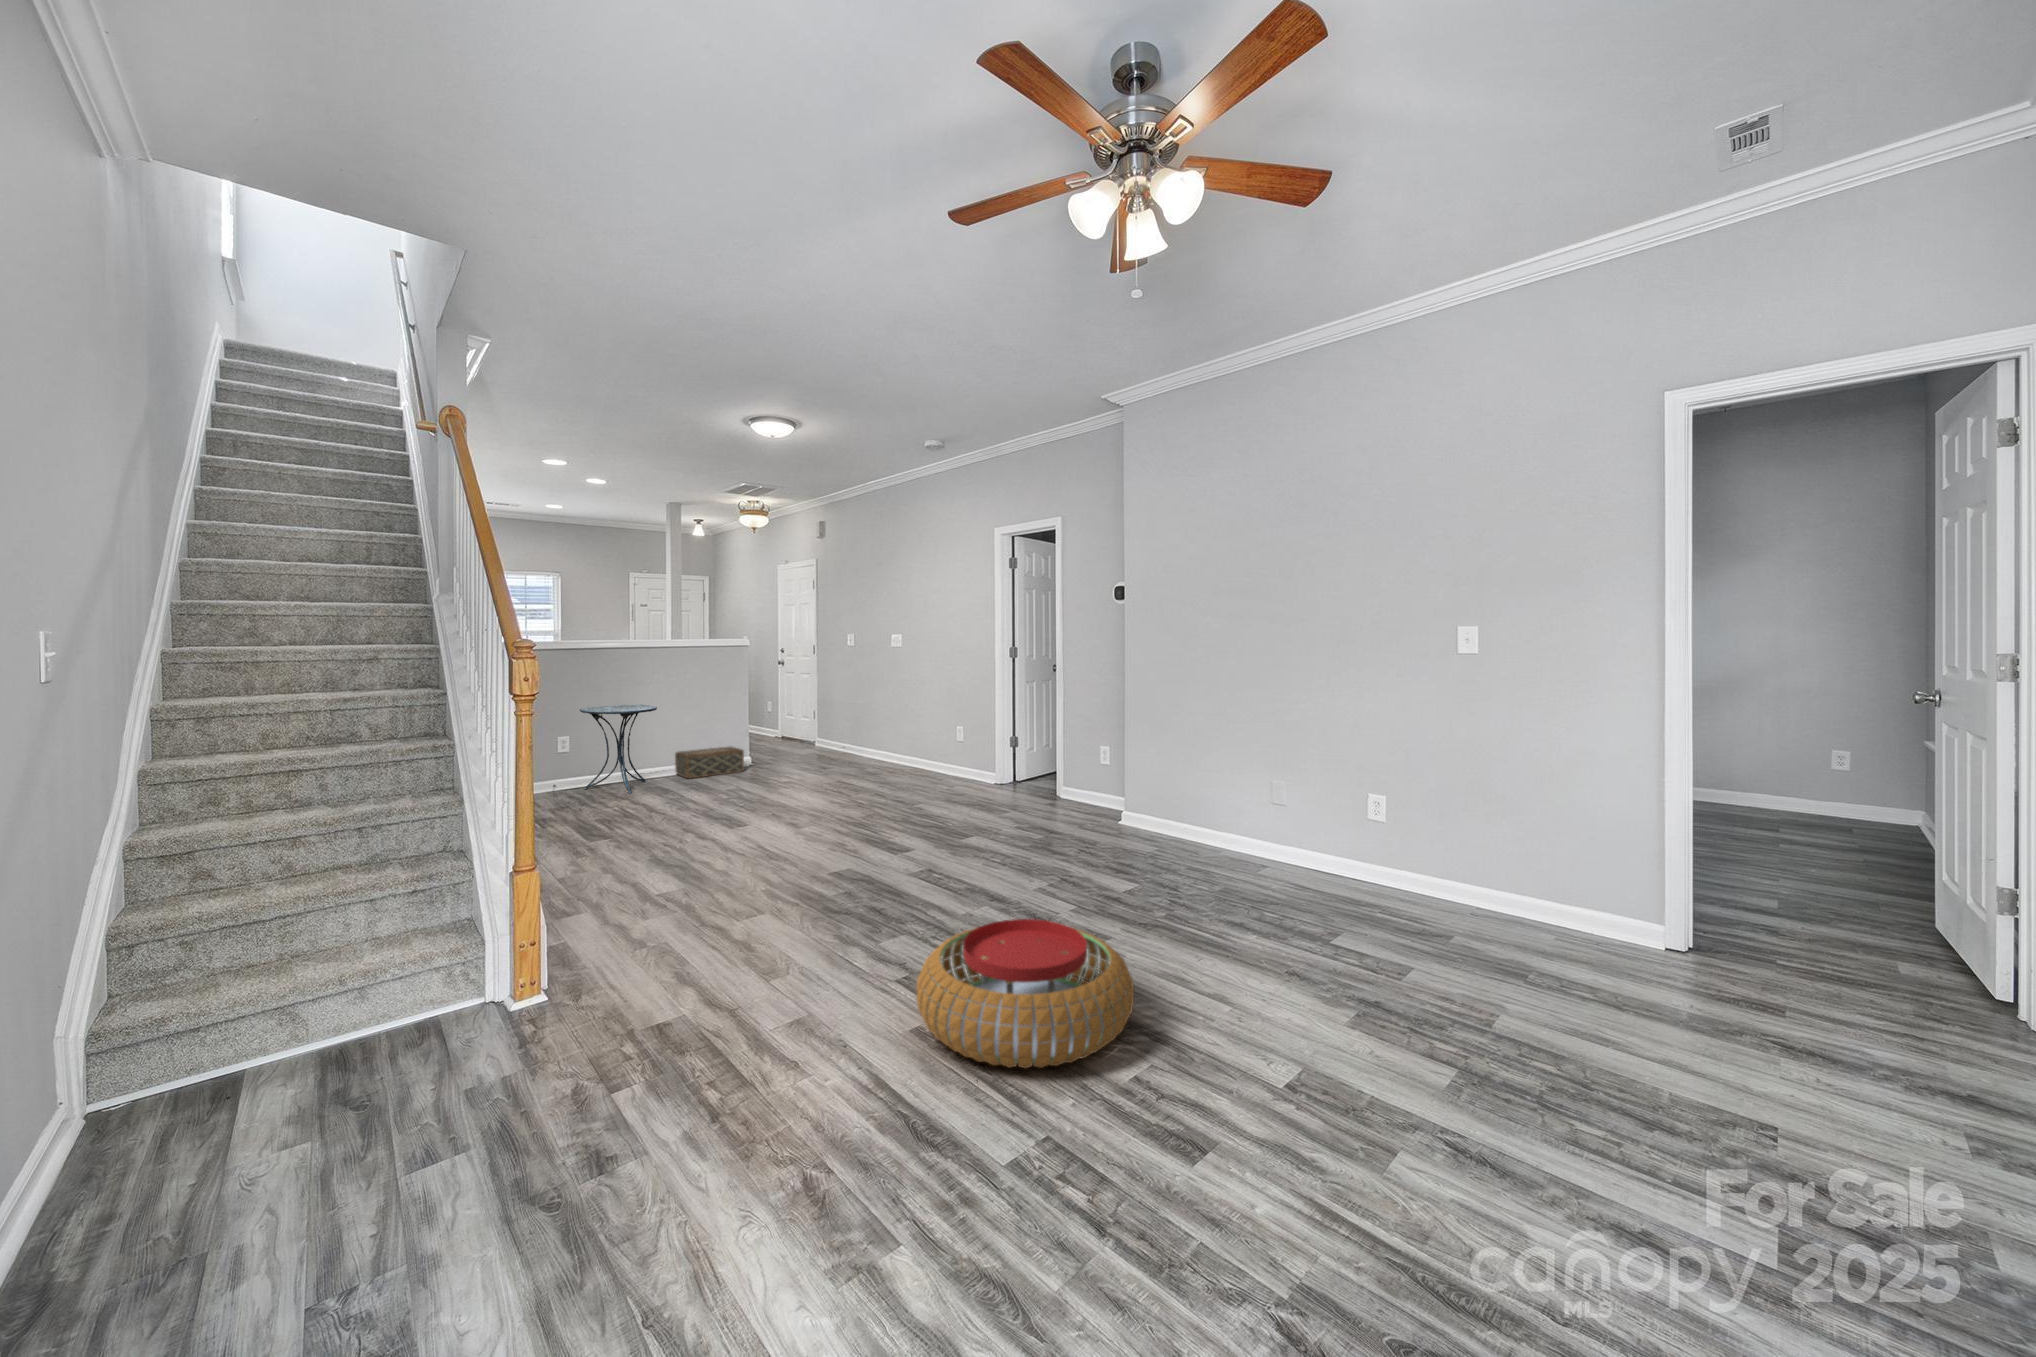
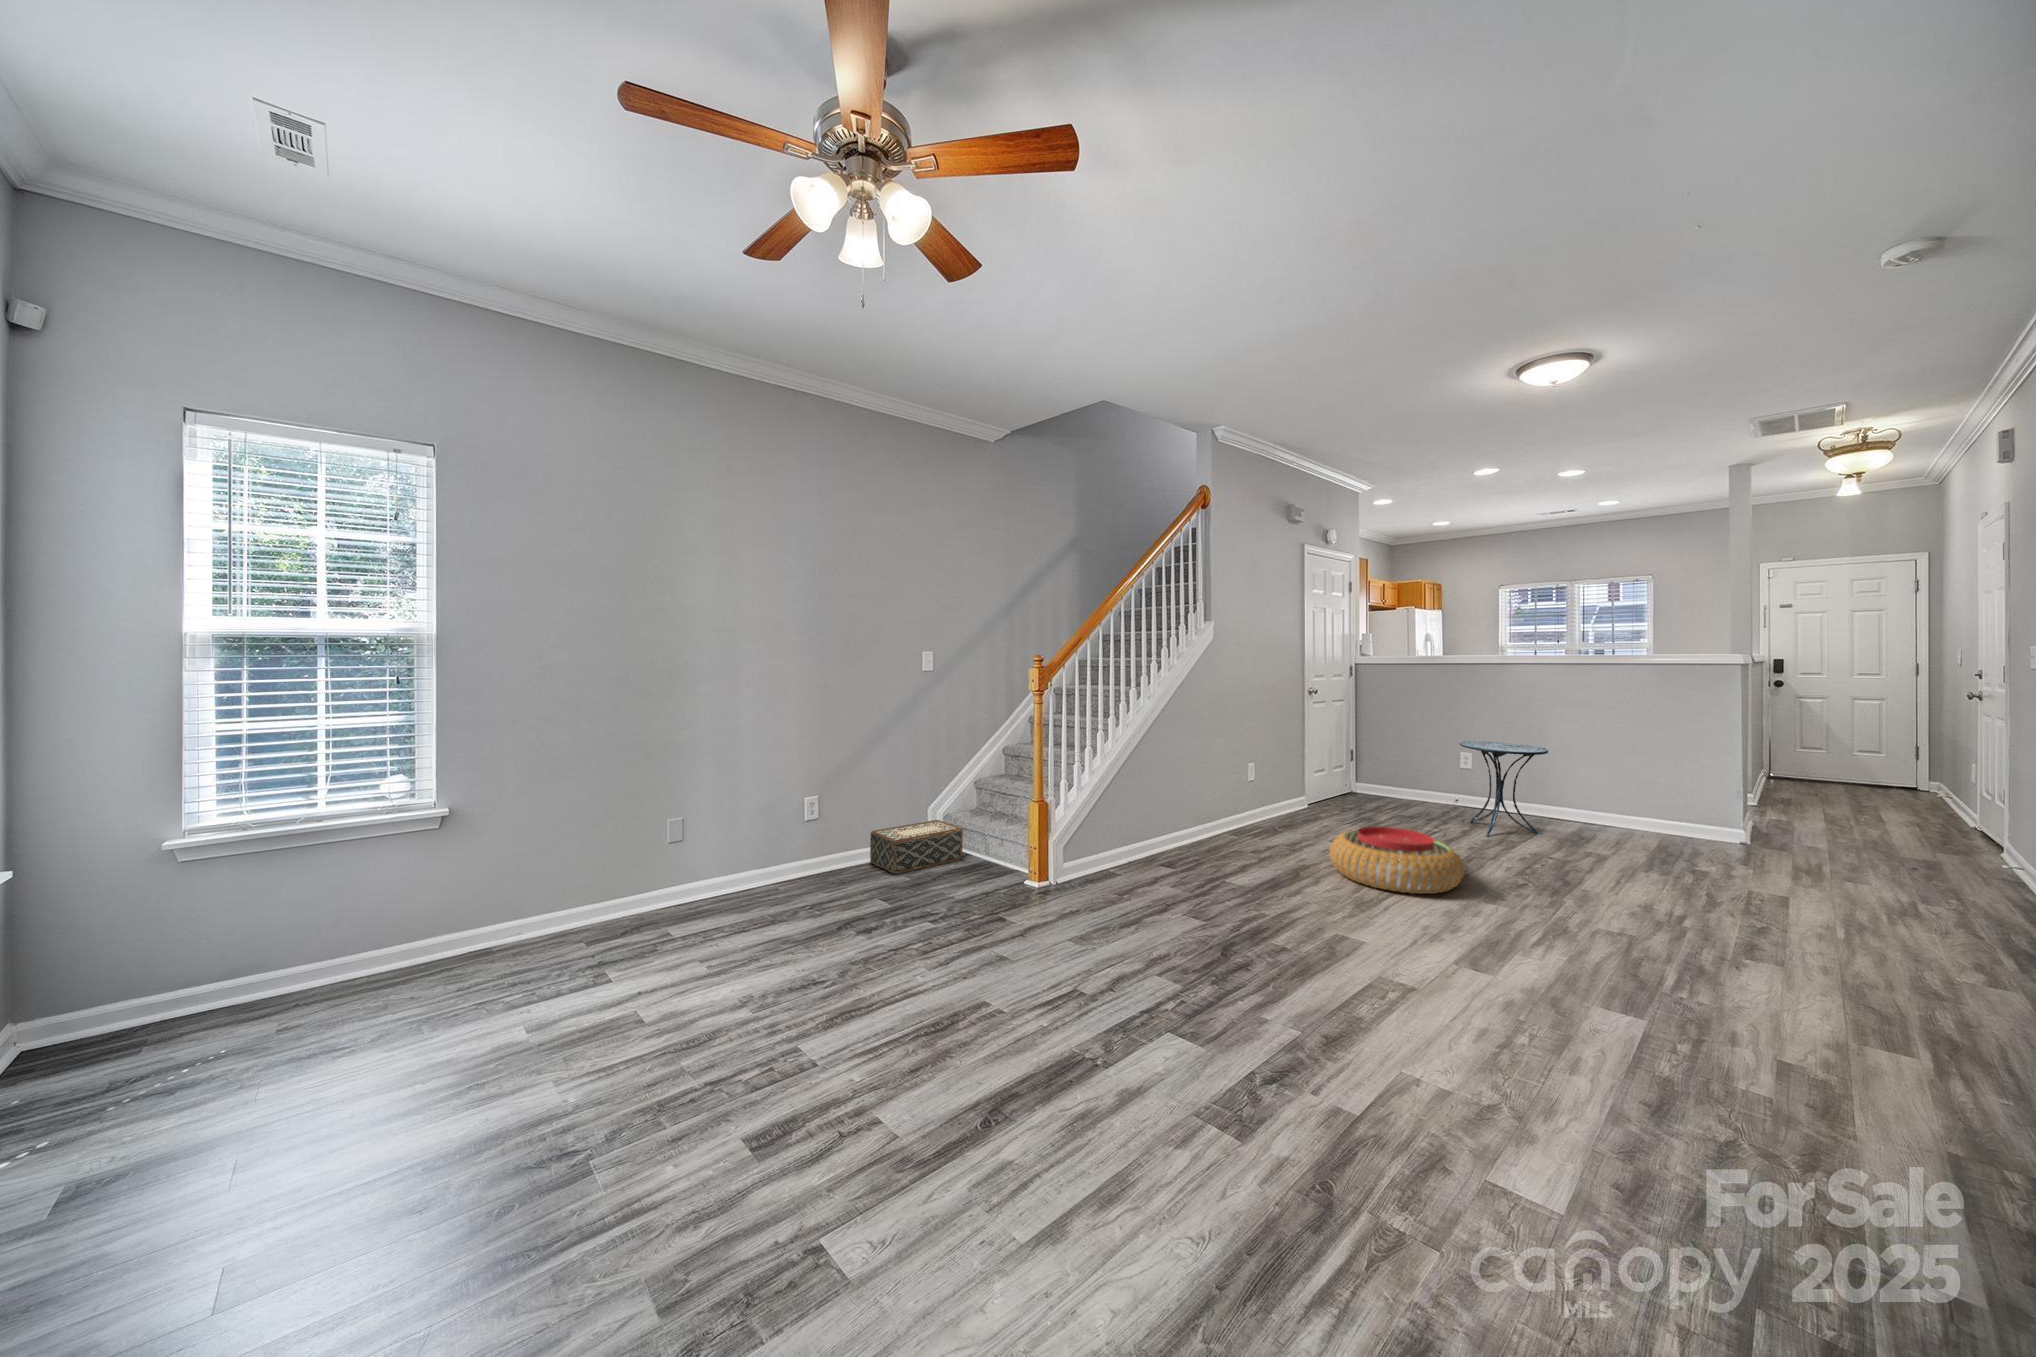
woven basket: present [675,747,744,778] -> present [870,820,963,874]
pouf: present [916,919,1134,1068] -> present [1330,827,1464,894]

